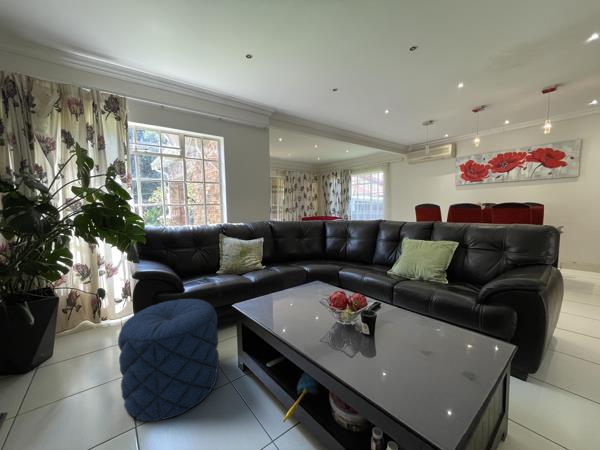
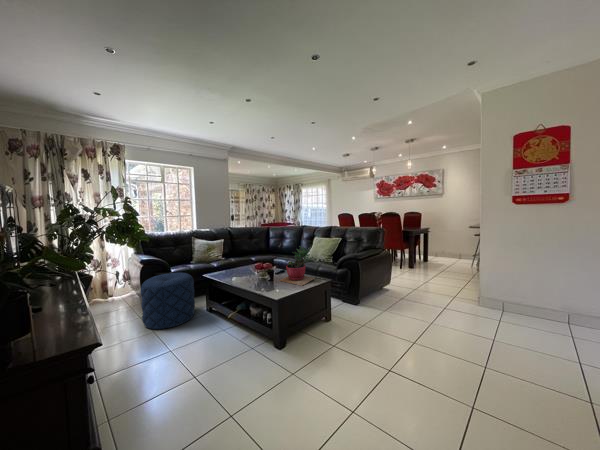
succulent plant: none [393,261,476,366] -> present [280,246,315,286]

